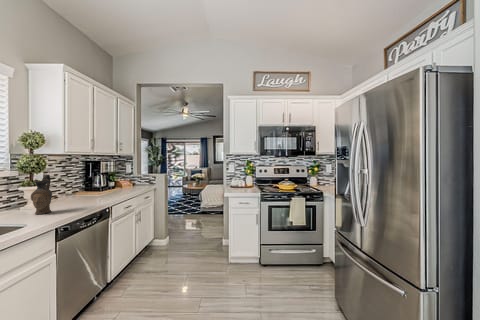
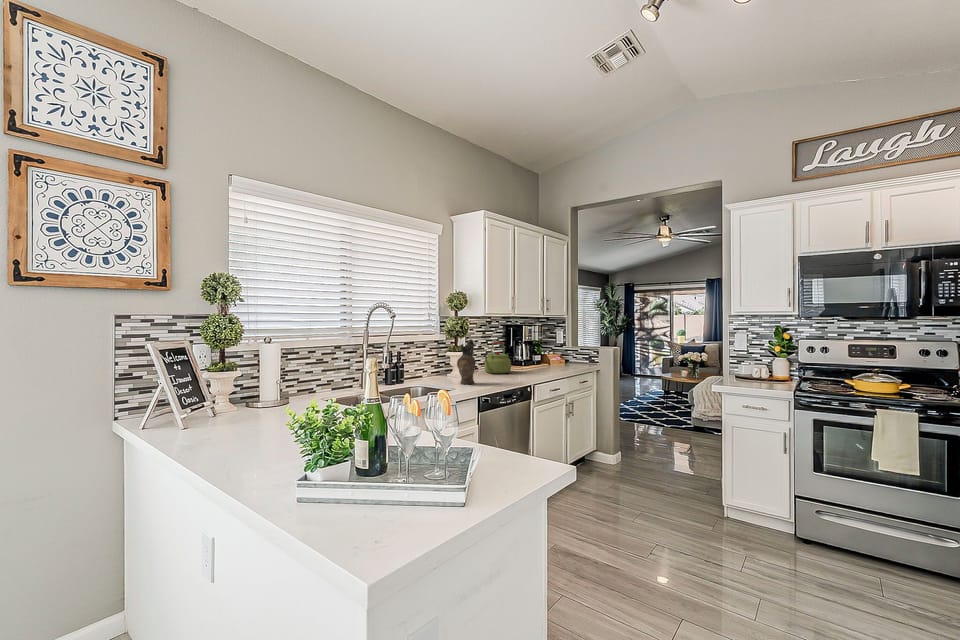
kettle: none [64,175,89,199] -> present [485,342,511,374]

